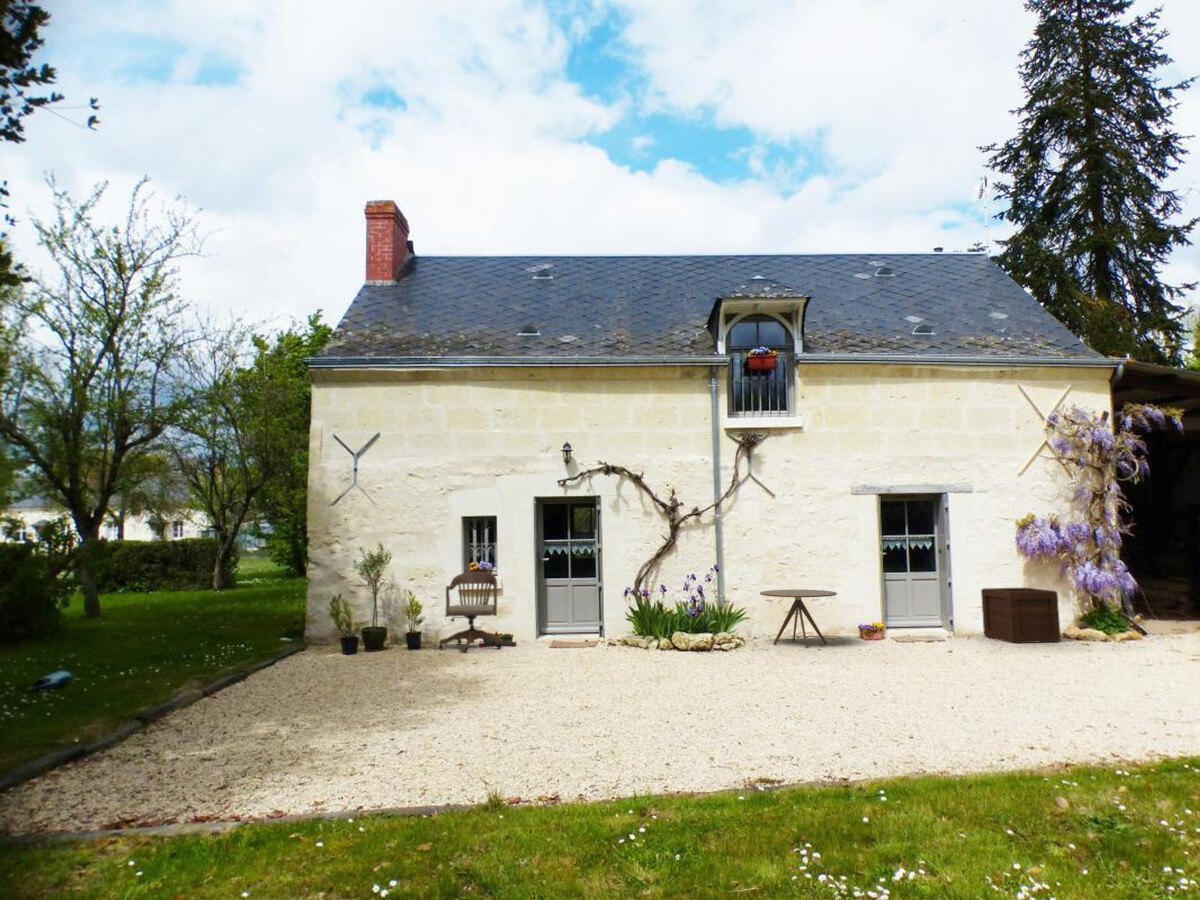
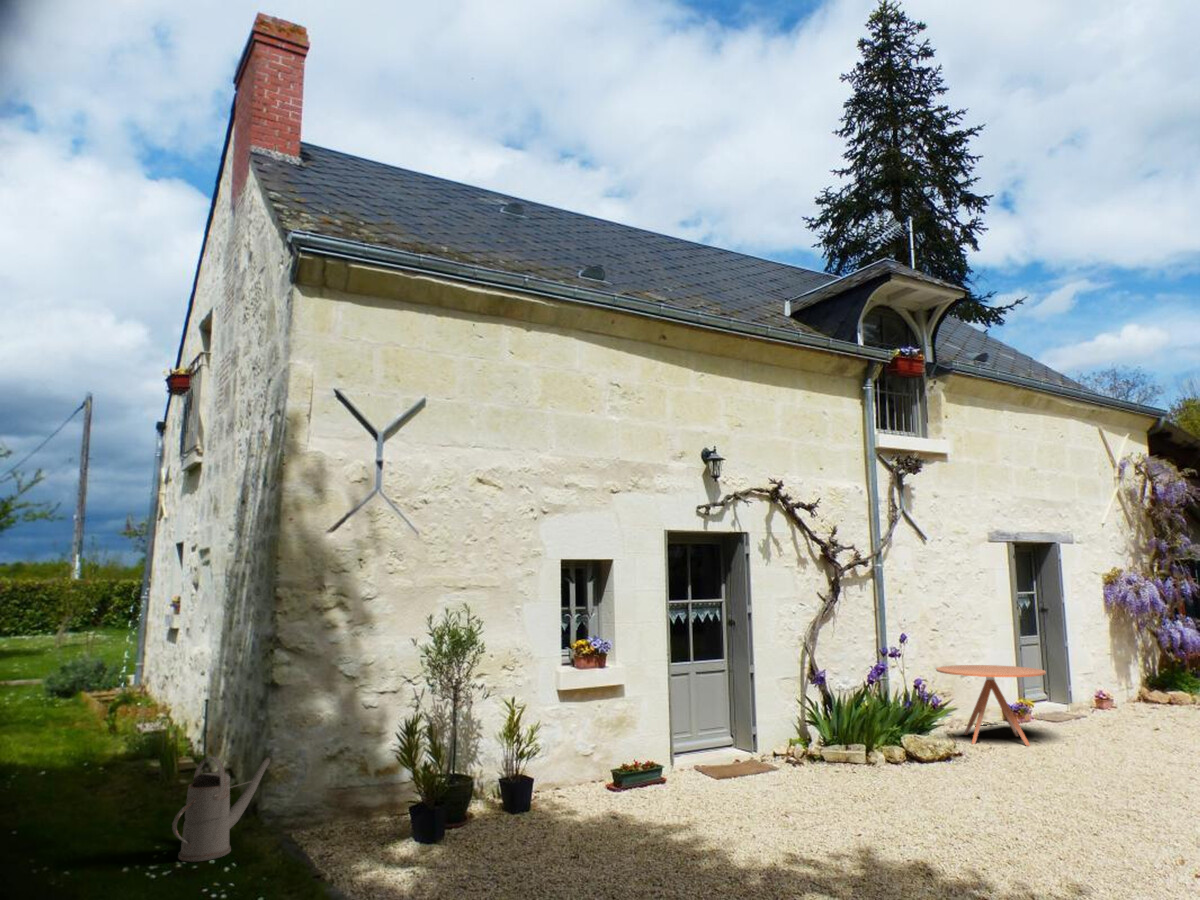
chair: present [439,572,502,652] -> none [566,657,678,813]
wooden crate: present [981,587,1061,643] -> none [1091,652,1184,718]
watering can: none [256,607,308,649] -> present [172,757,270,862]

